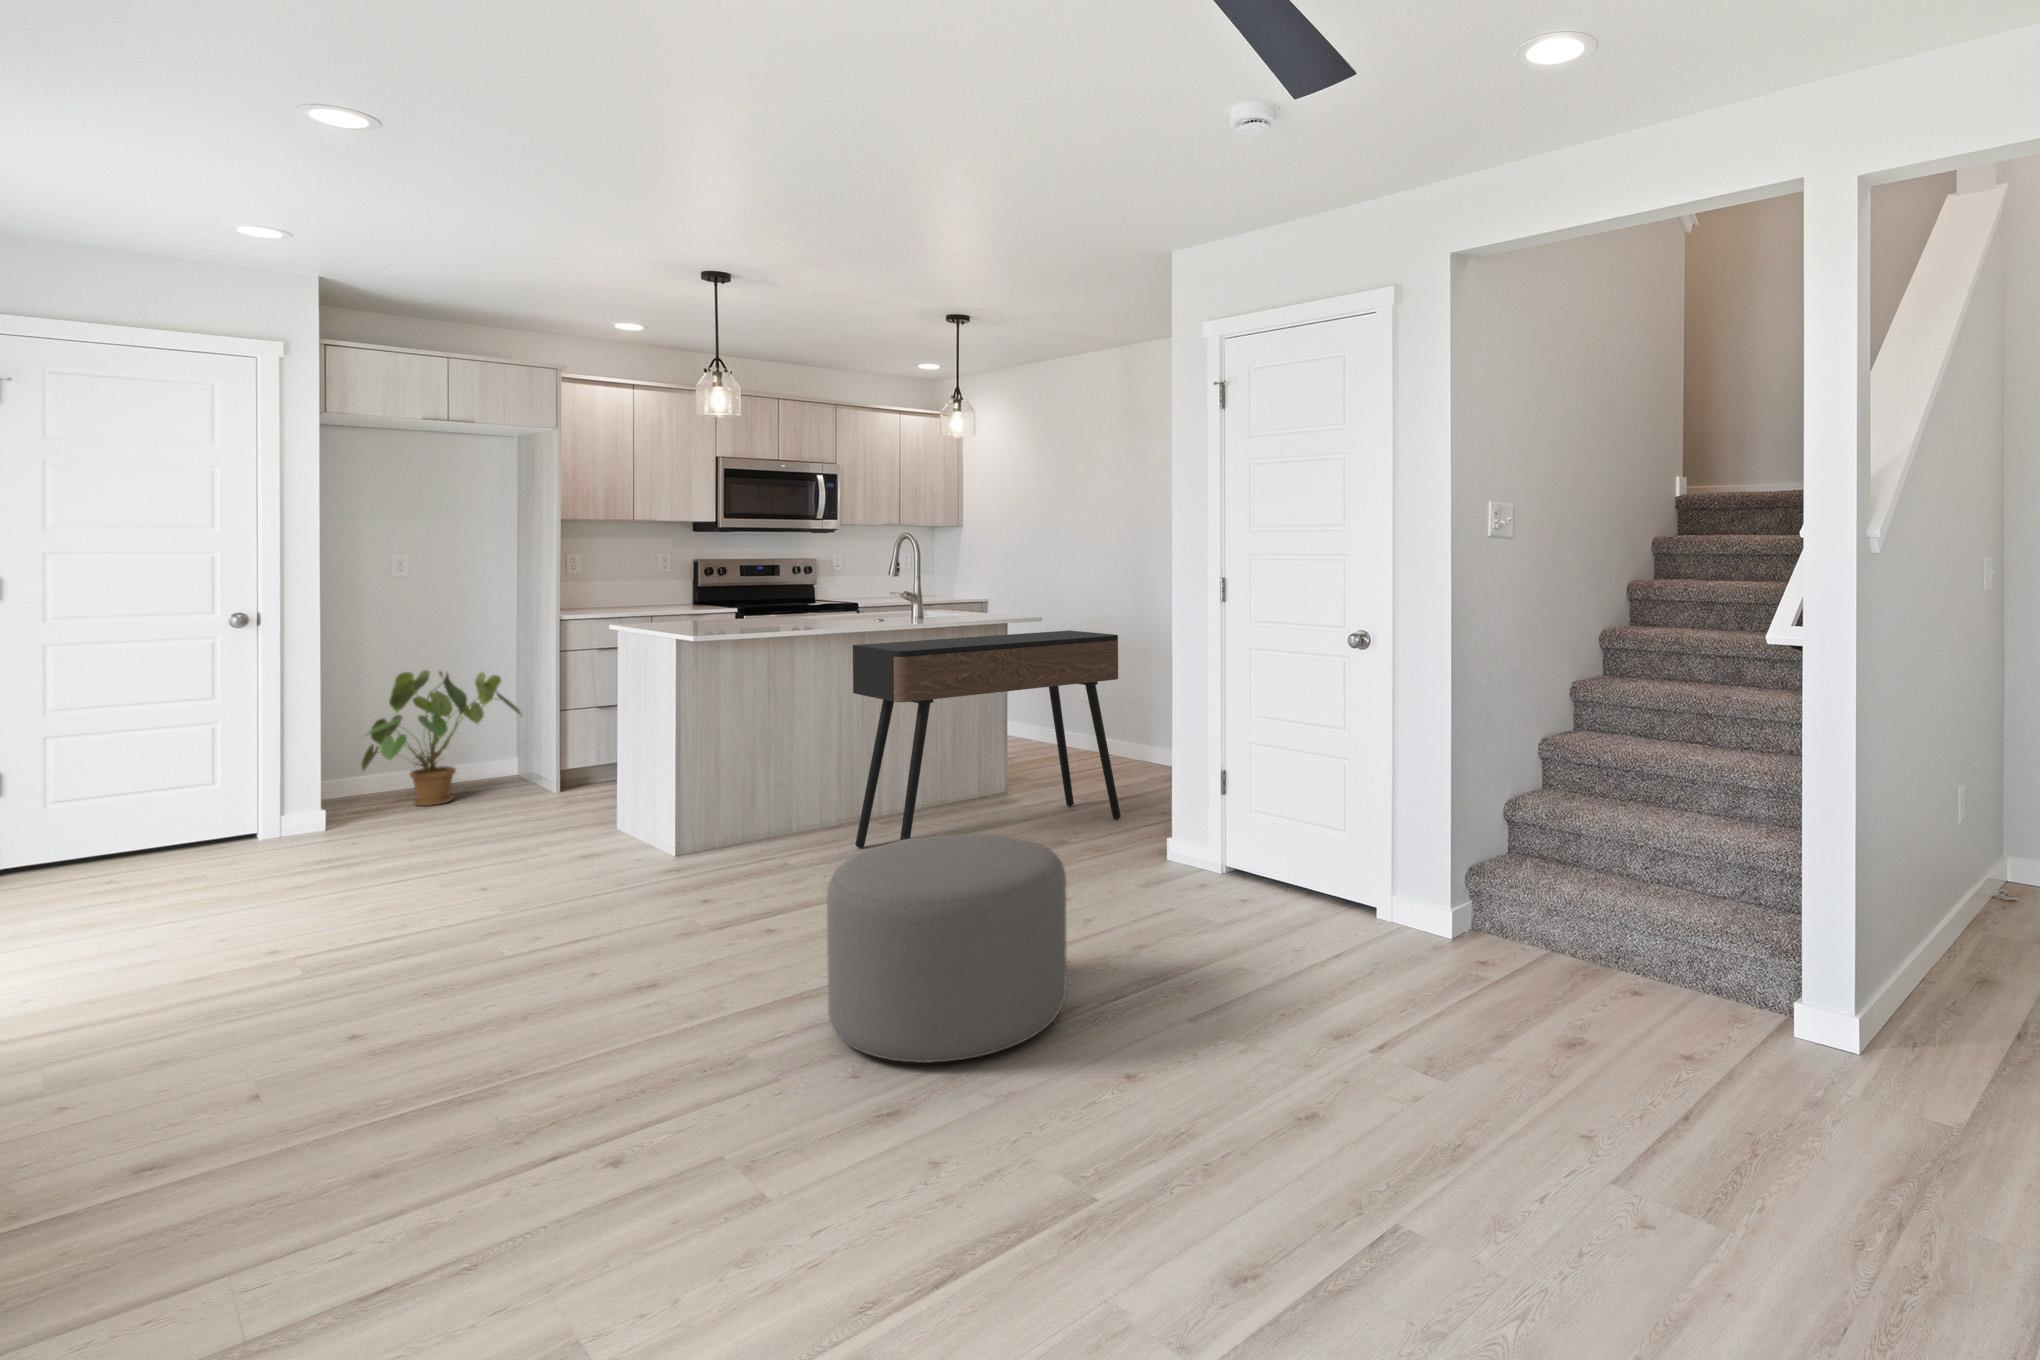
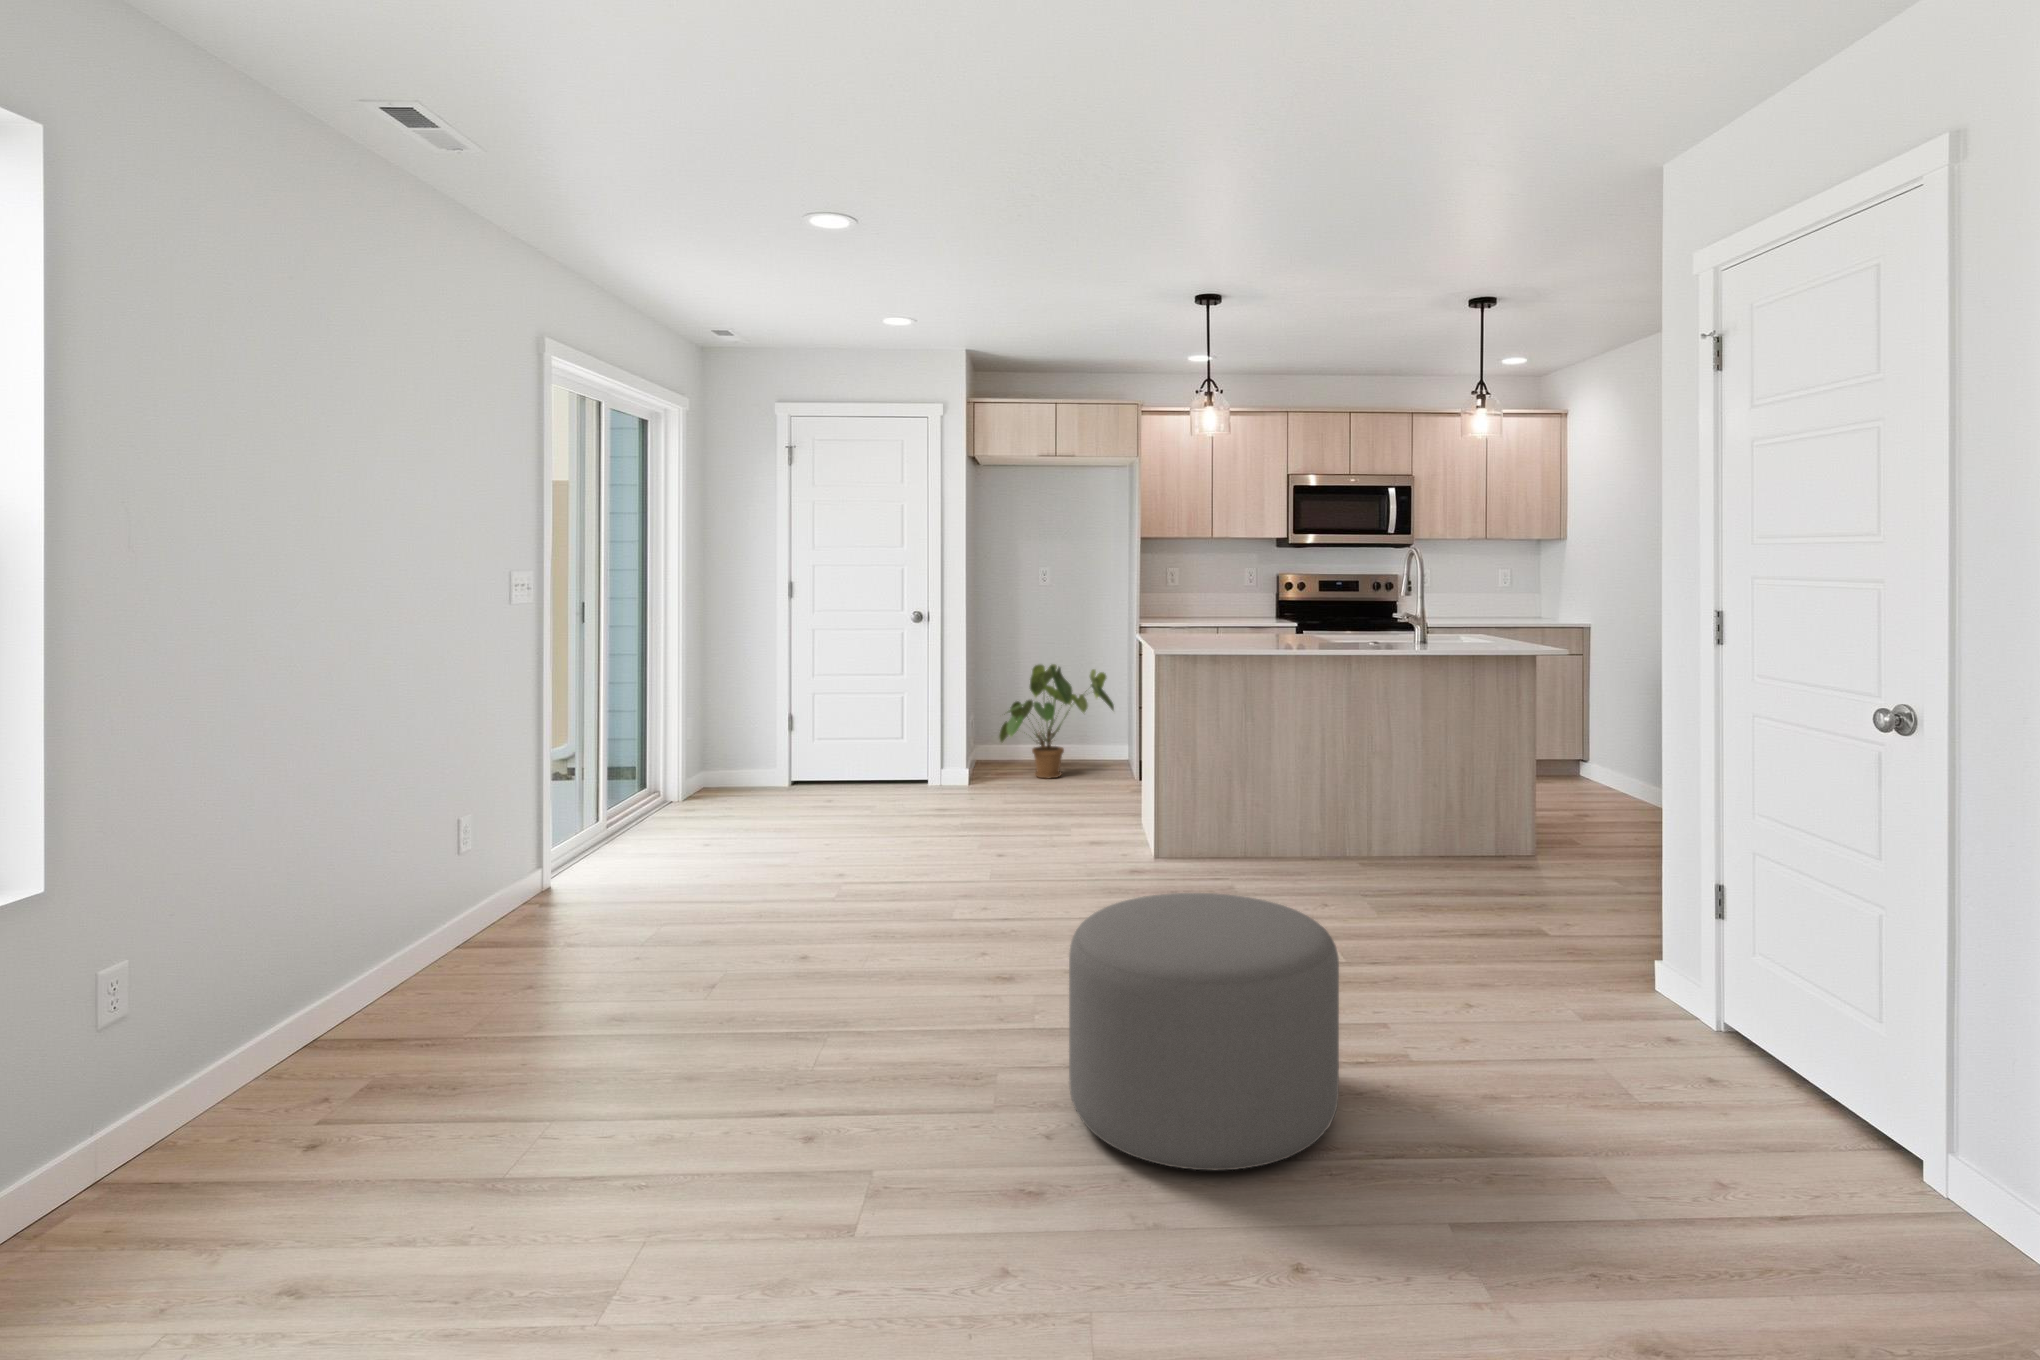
console table: present [853,630,1121,848] -> none [1313,669,1647,918]

